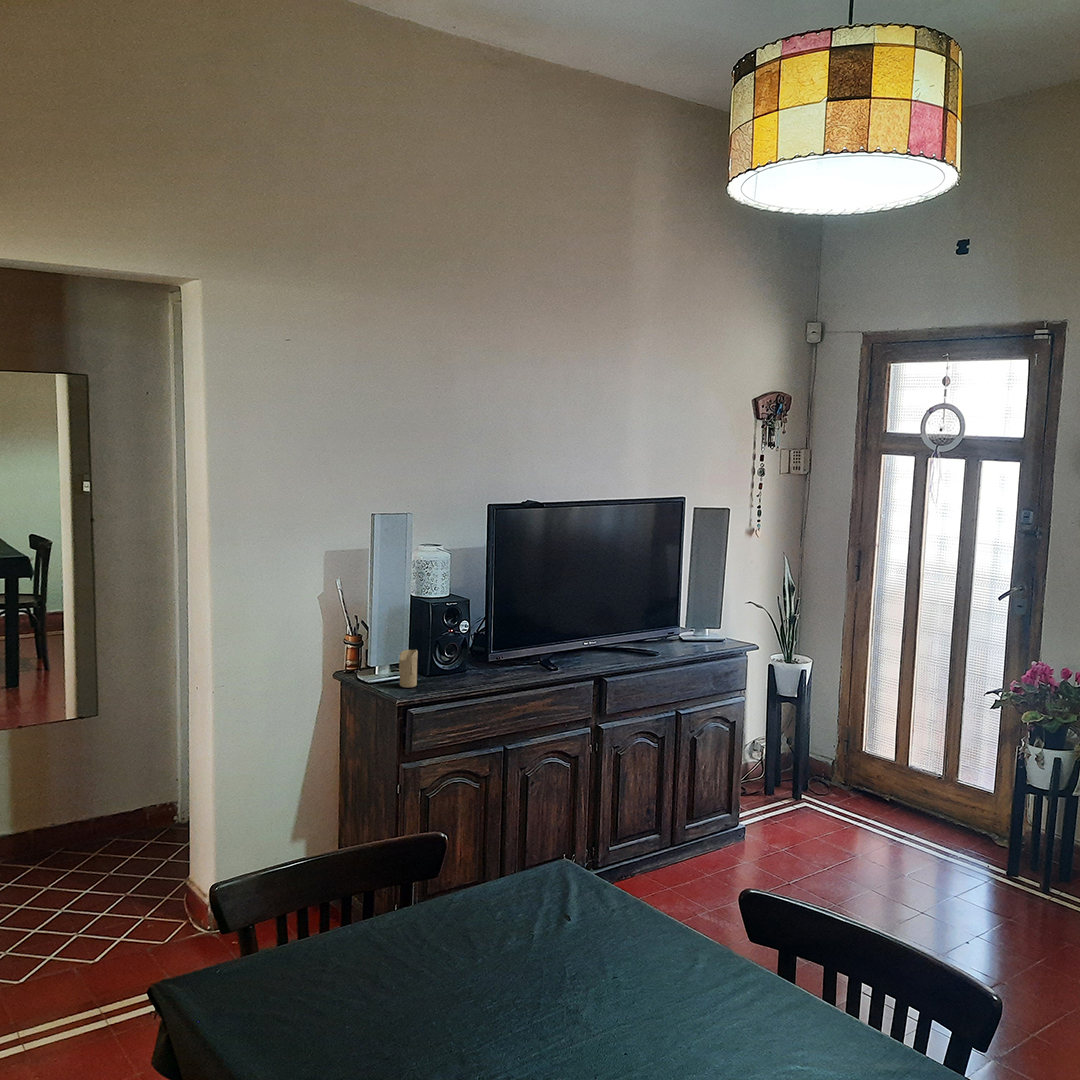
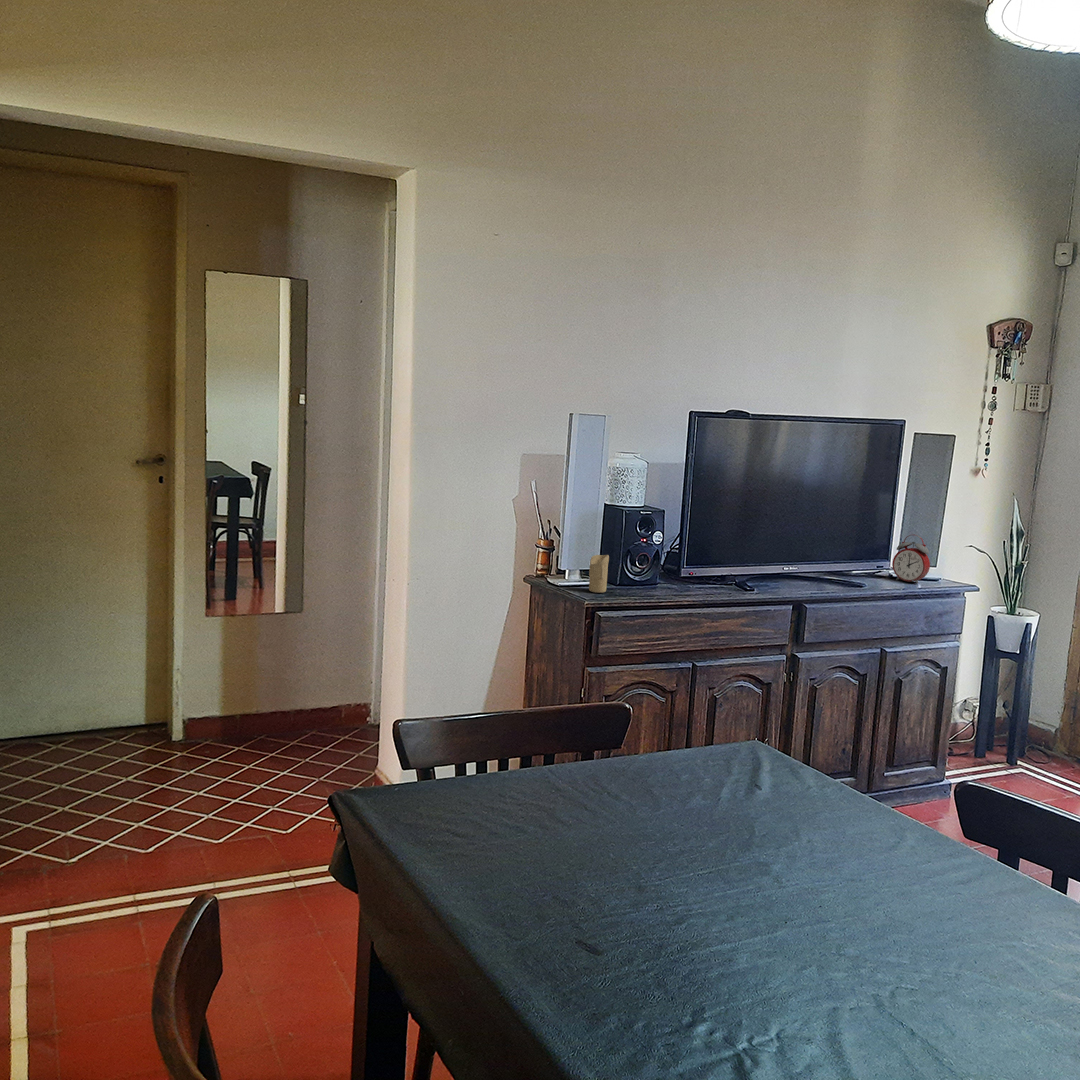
alarm clock: none [682,601,715,646] -> present [892,535,930,583]

